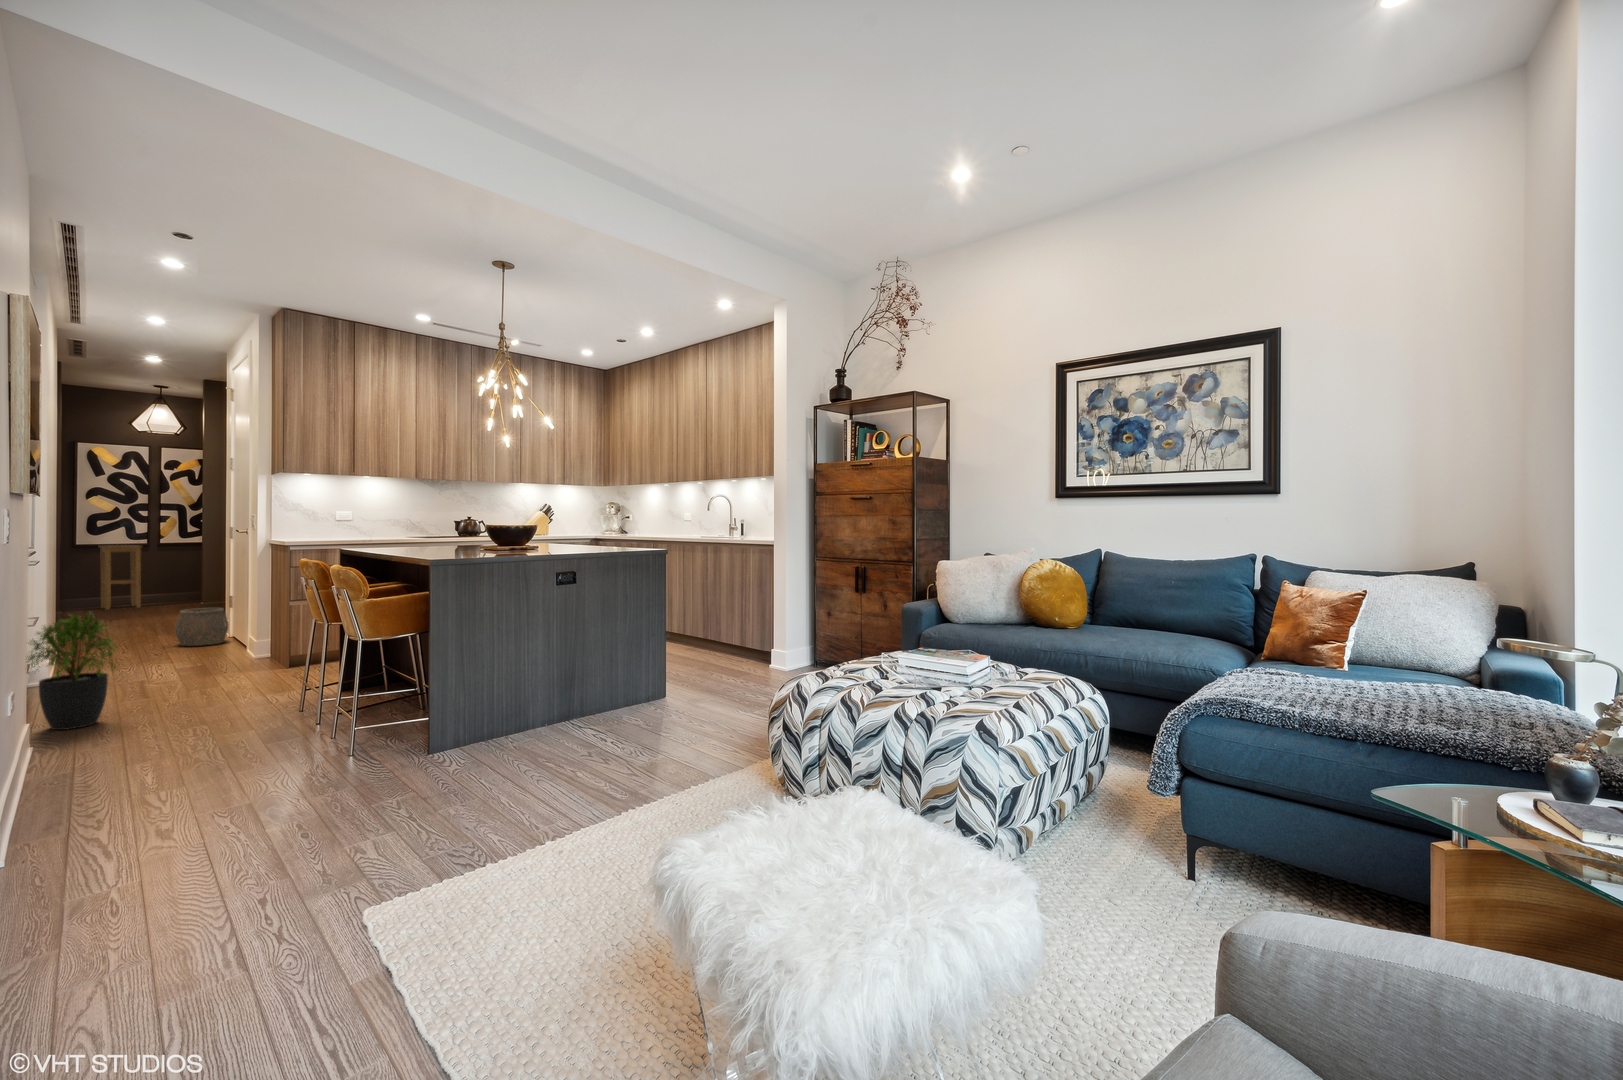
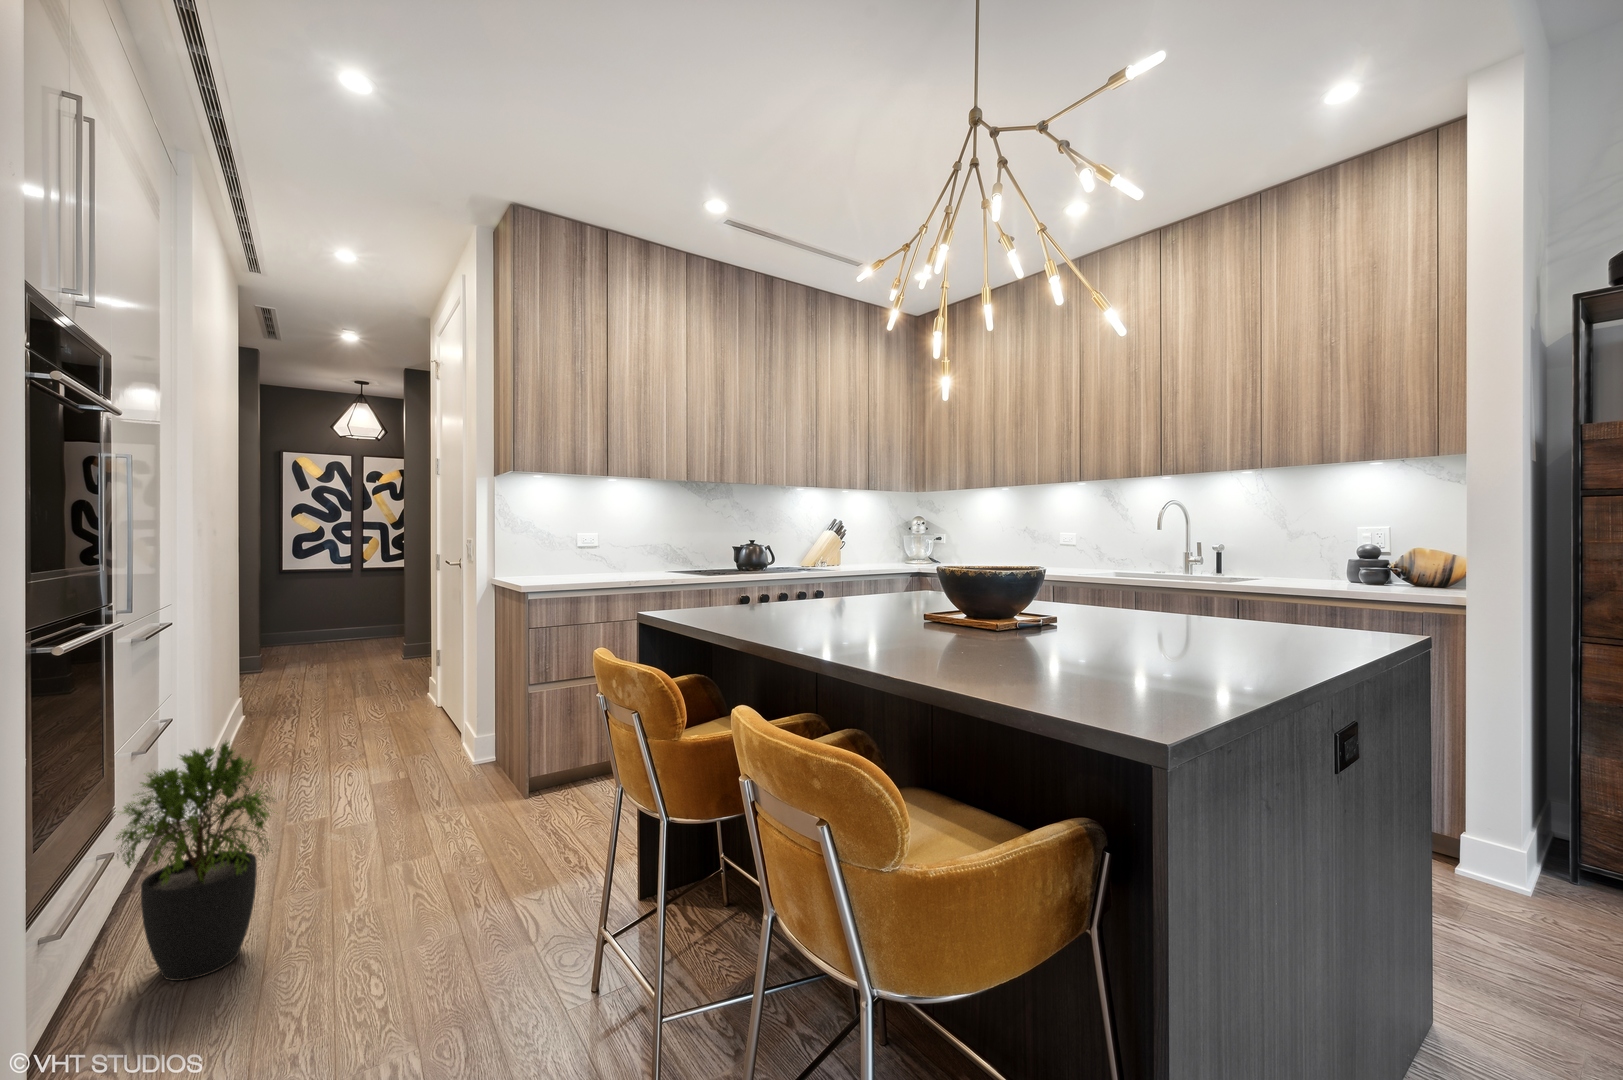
stool: present [100,545,141,610] -> none [303,572,345,650]
woven basket: present [175,608,229,646] -> none [373,667,437,724]

